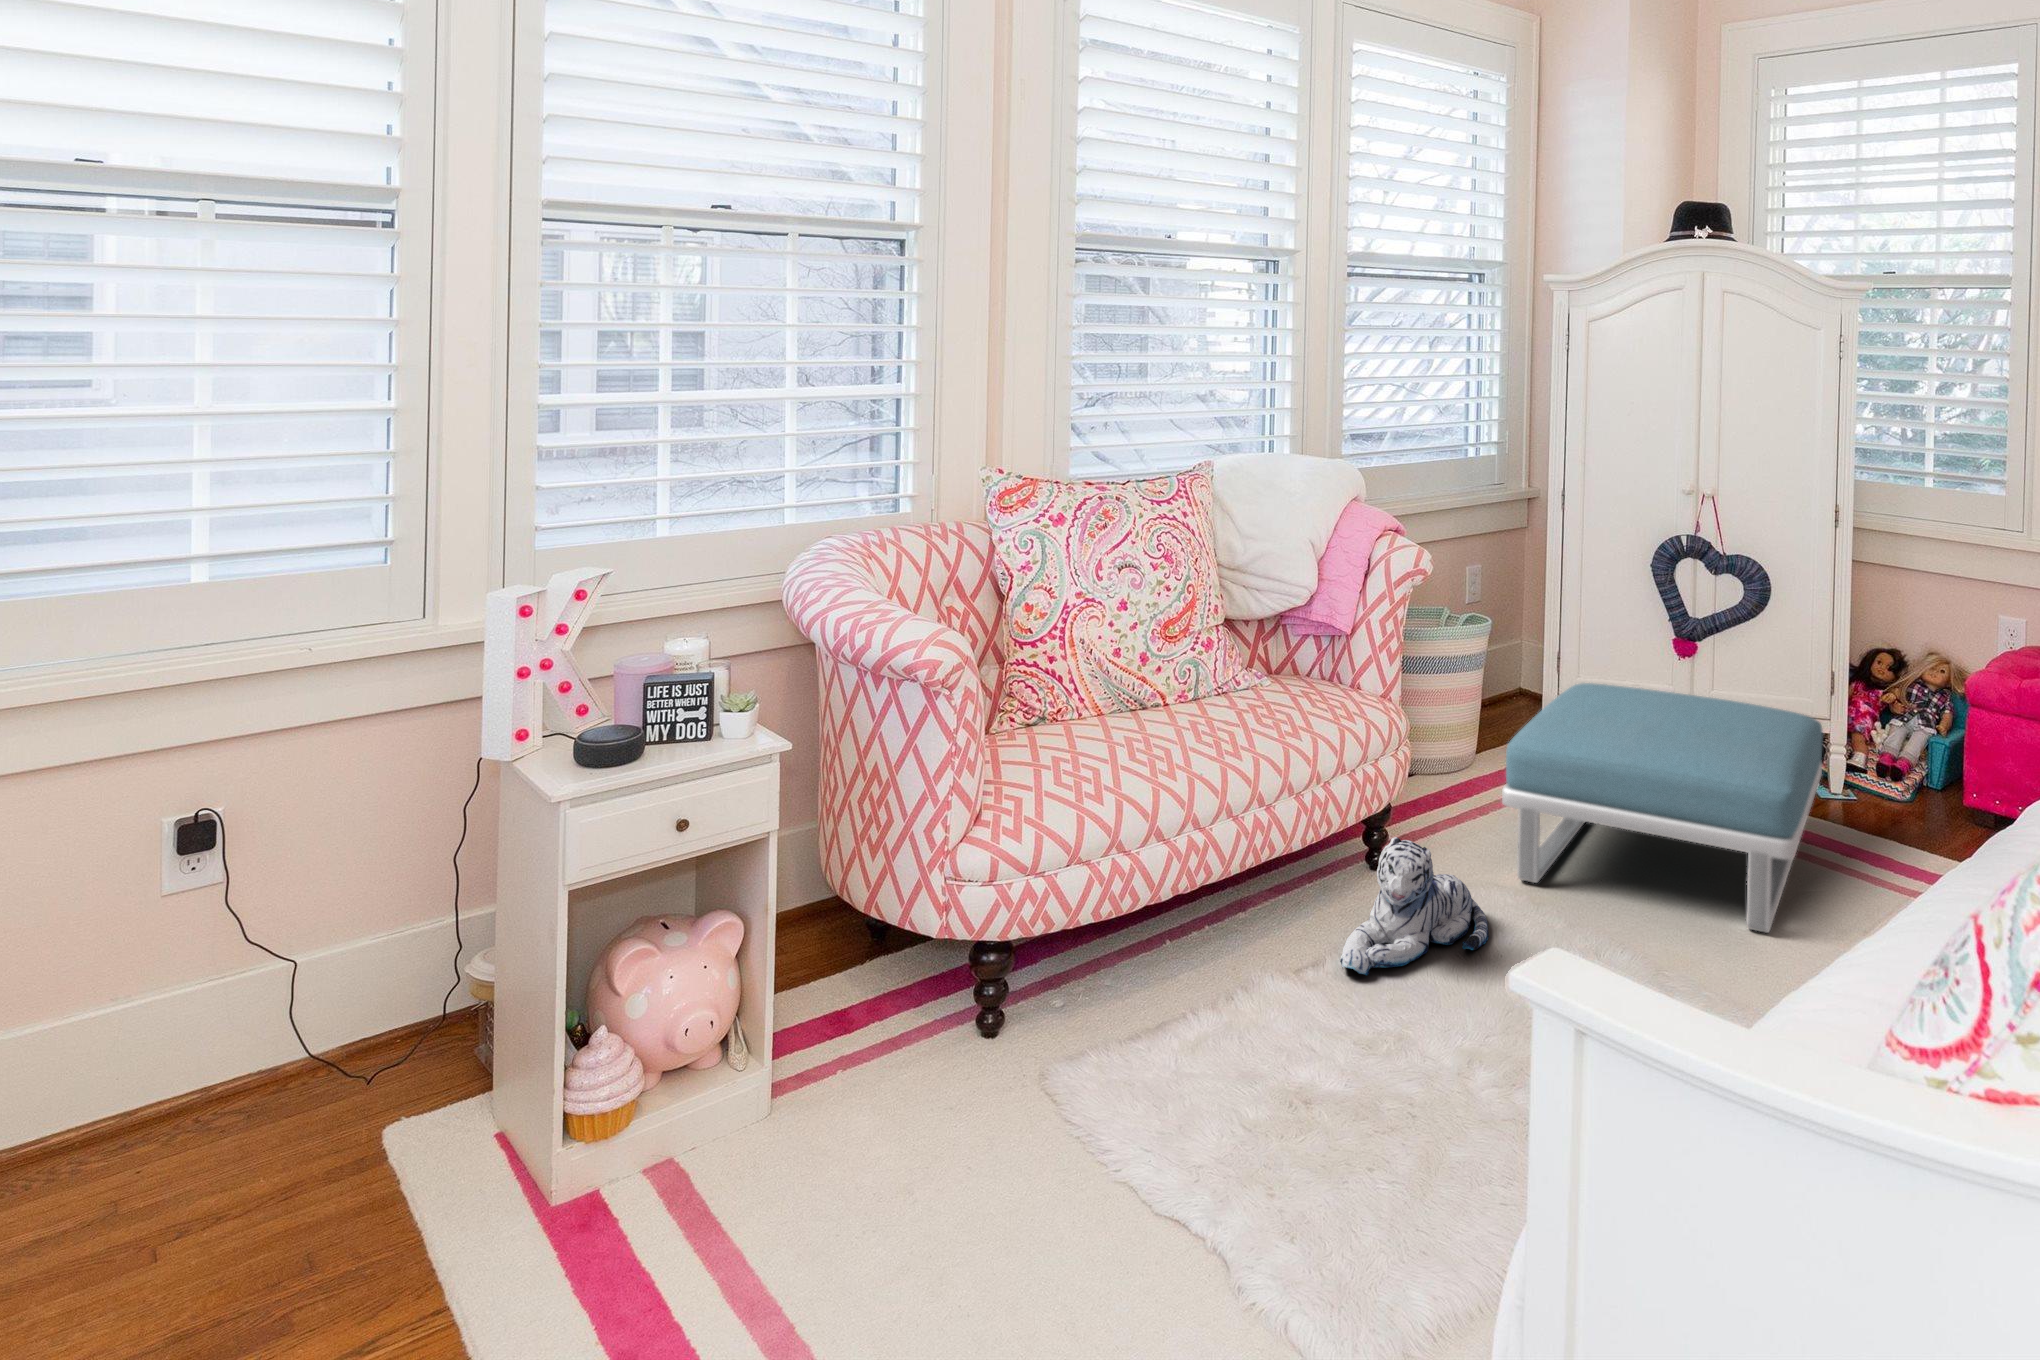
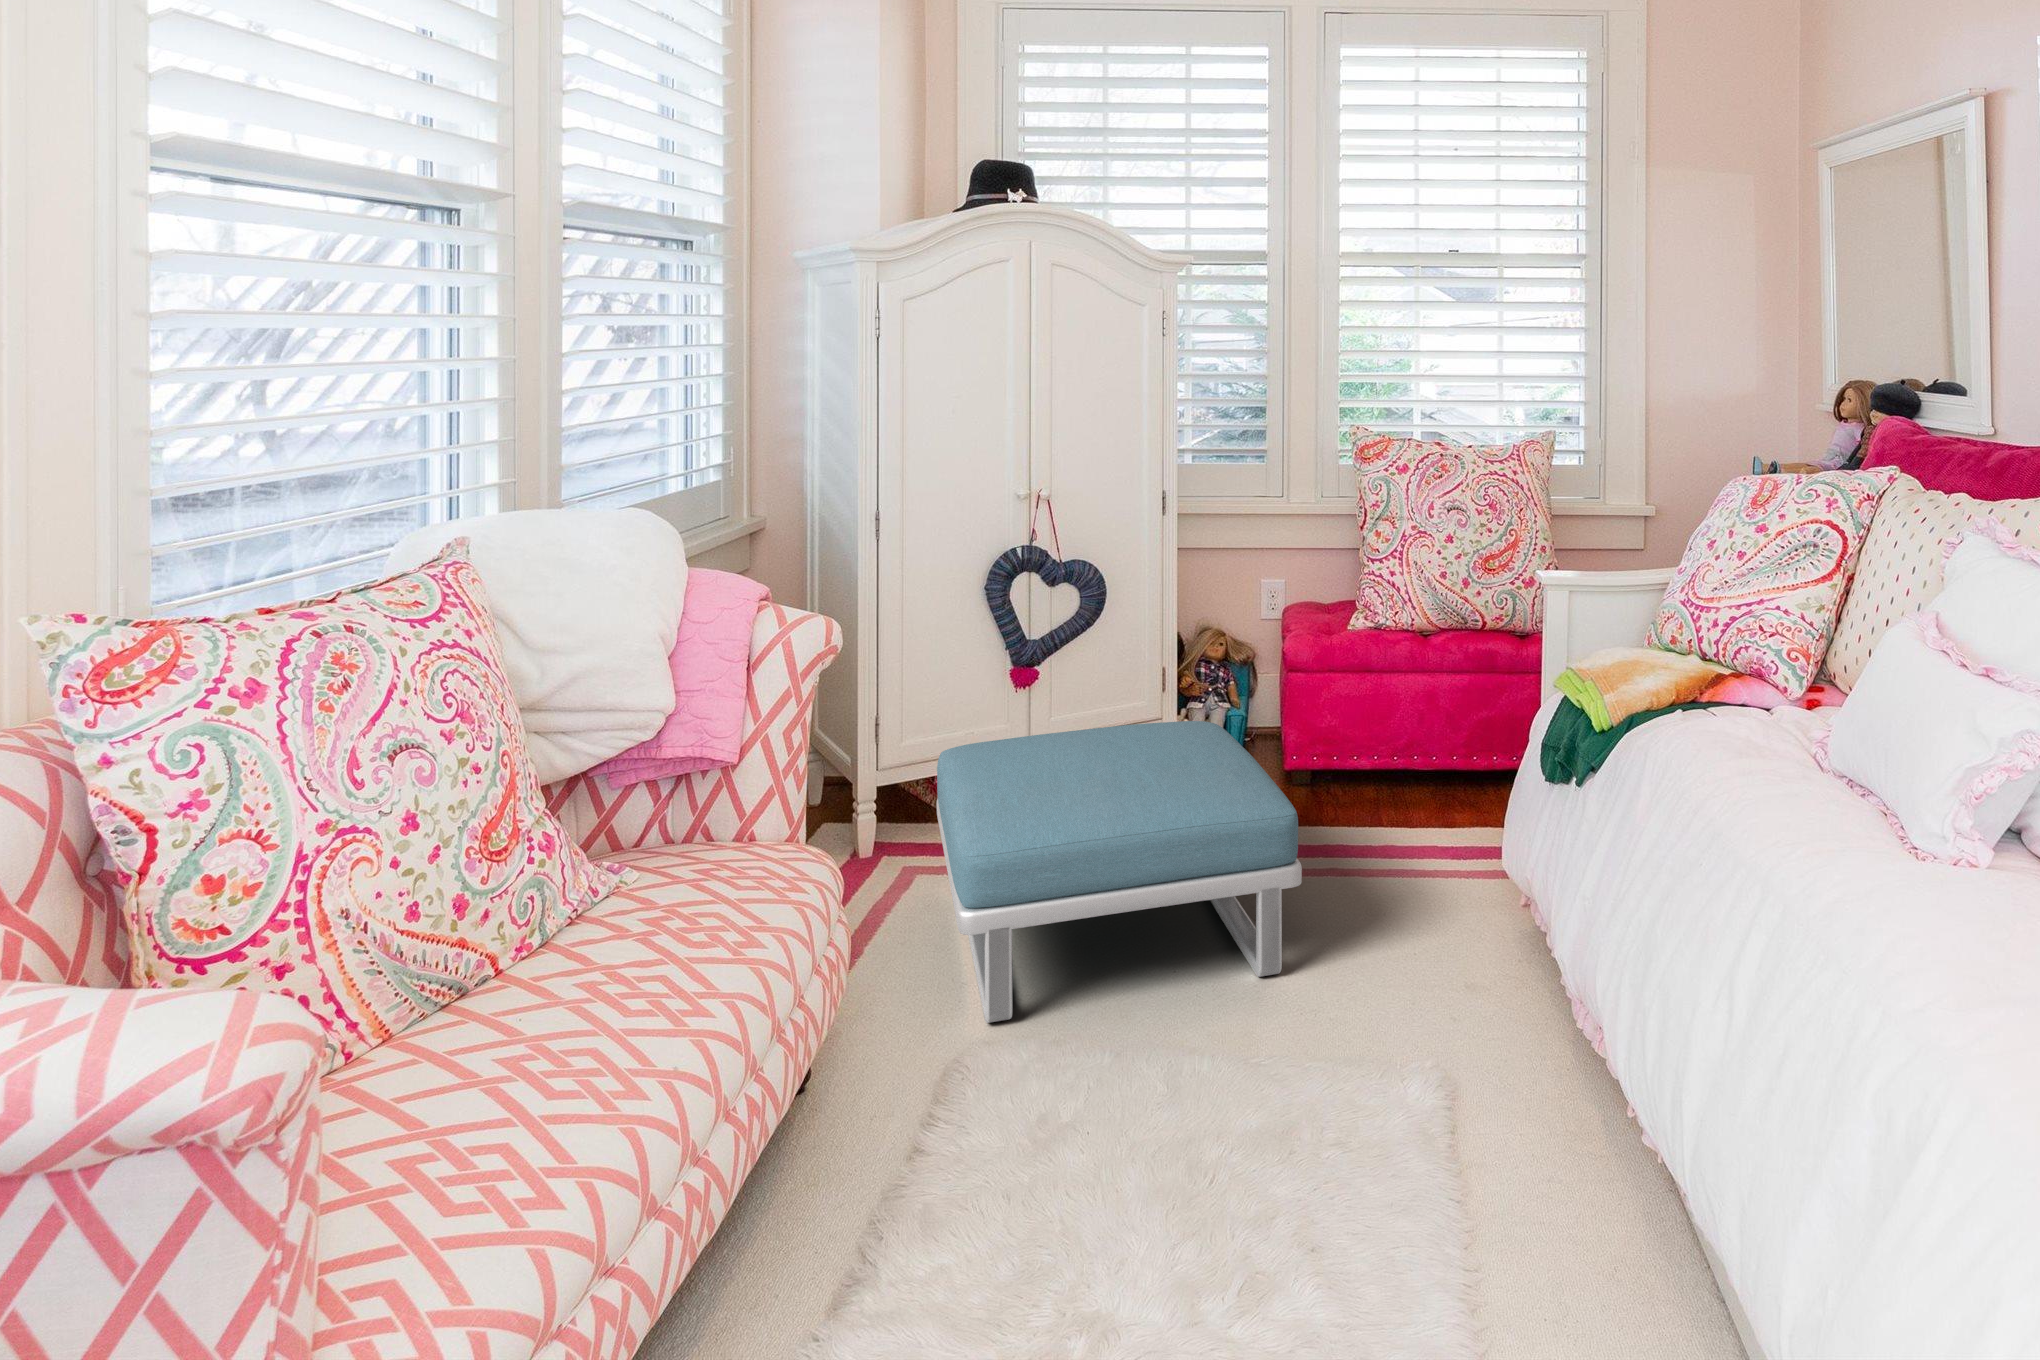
plush toy: present [1340,837,1489,975] -> none [866,1034,1031,1266]

